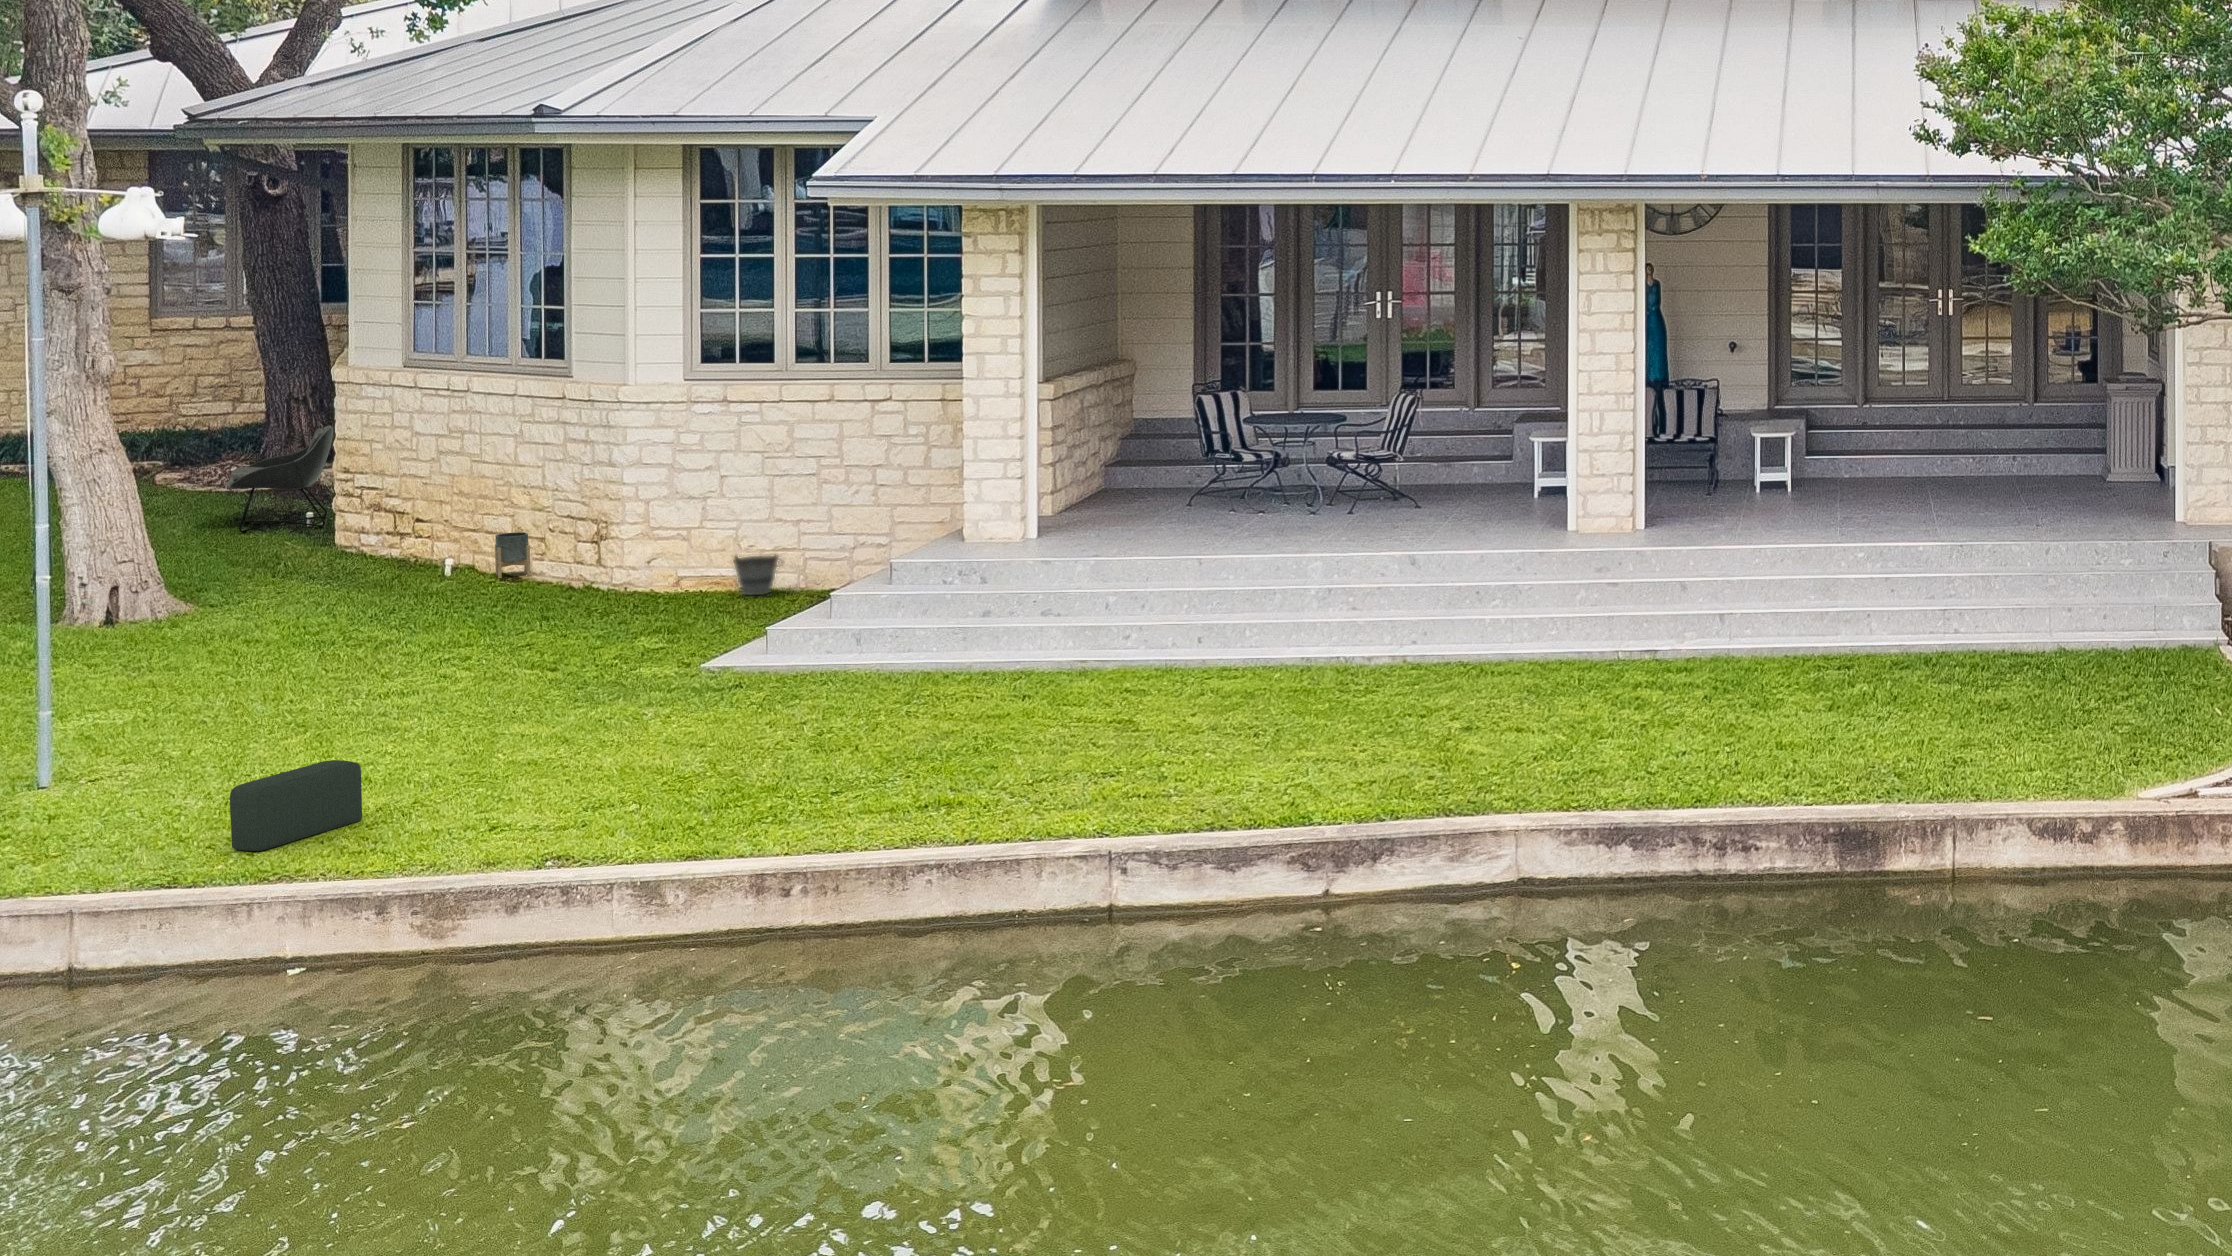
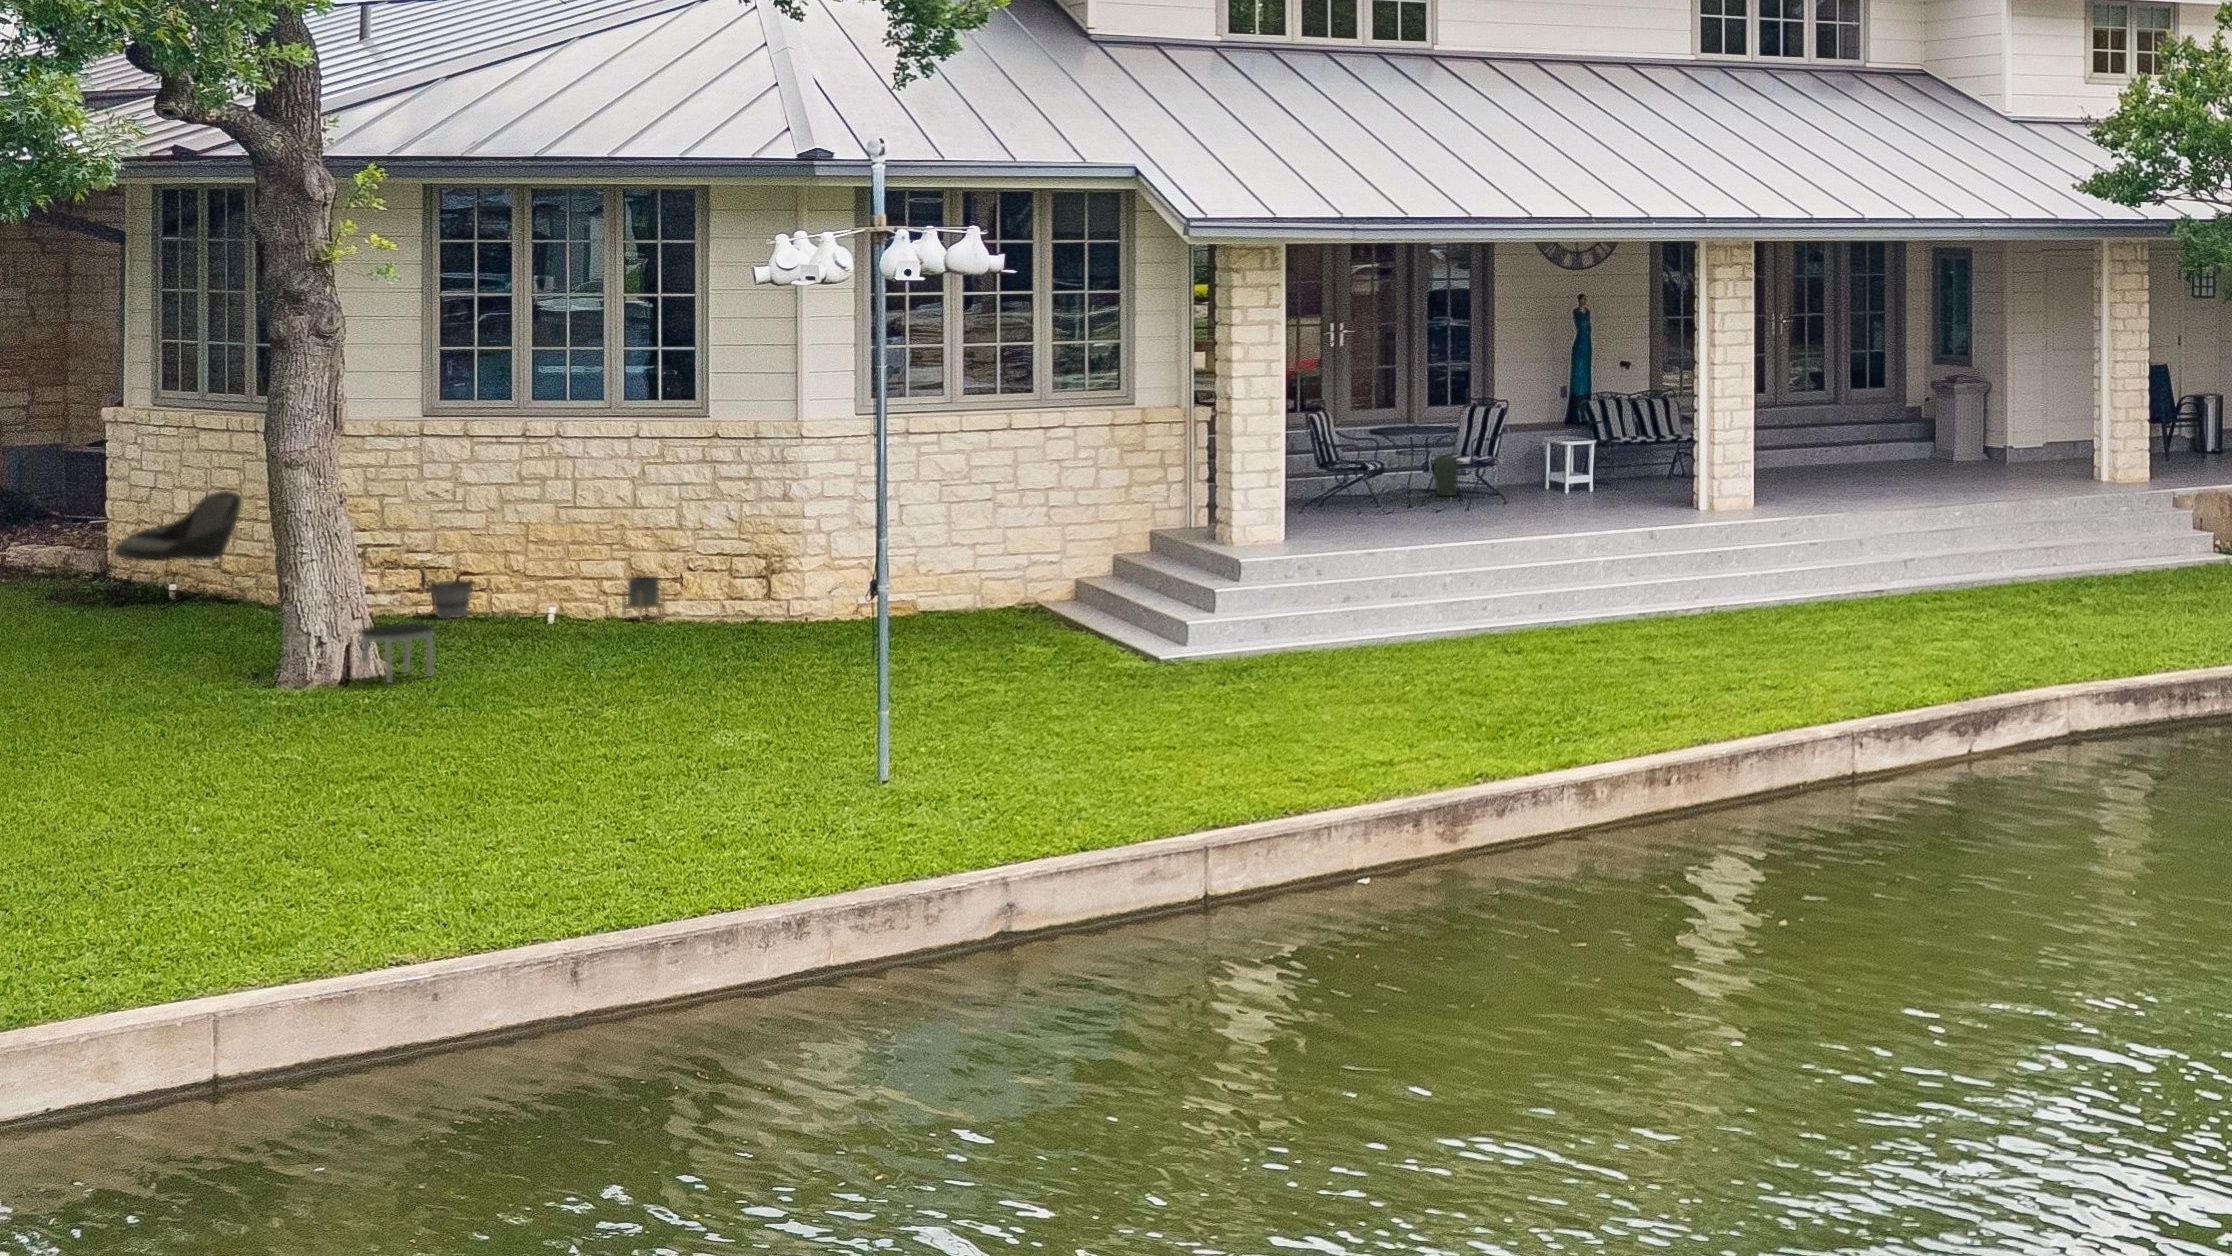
bucket: present [734,555,780,595] -> present [429,580,480,619]
round table: none [106,569,183,627] -> present [360,623,434,683]
pouf: present [230,760,362,851] -> present [1434,455,1458,496]

